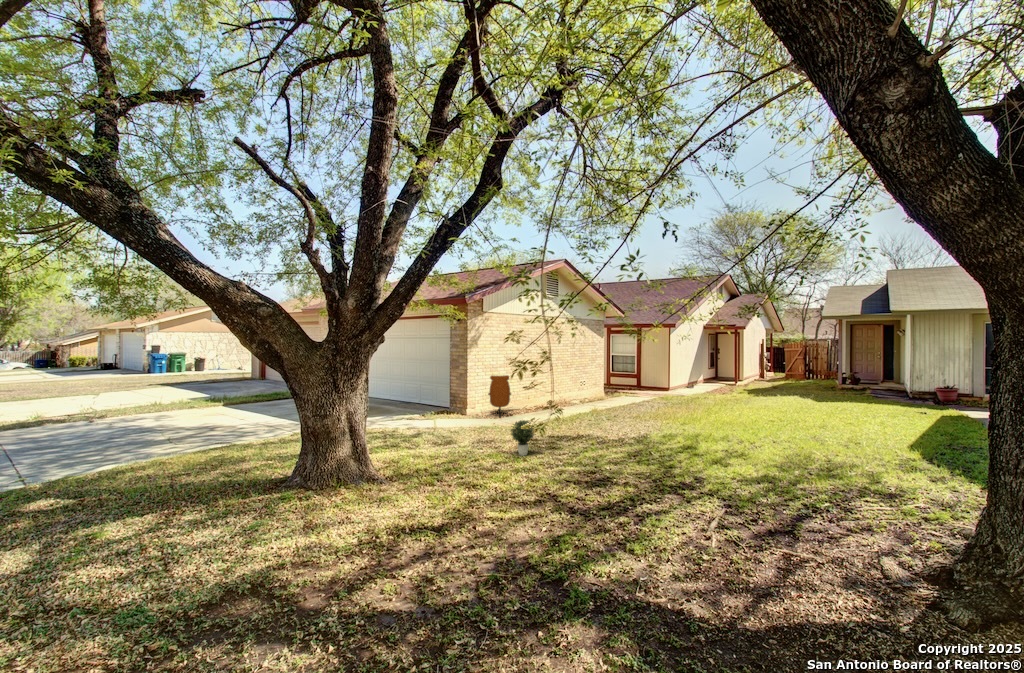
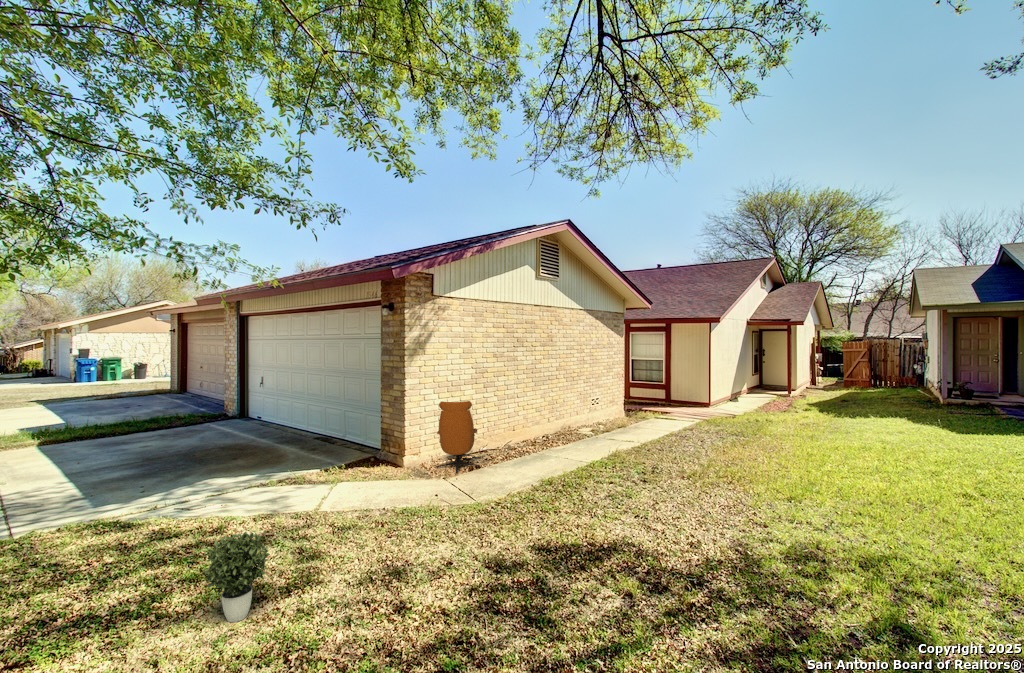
potted plant: present [511,420,535,456] -> present [204,532,270,622]

